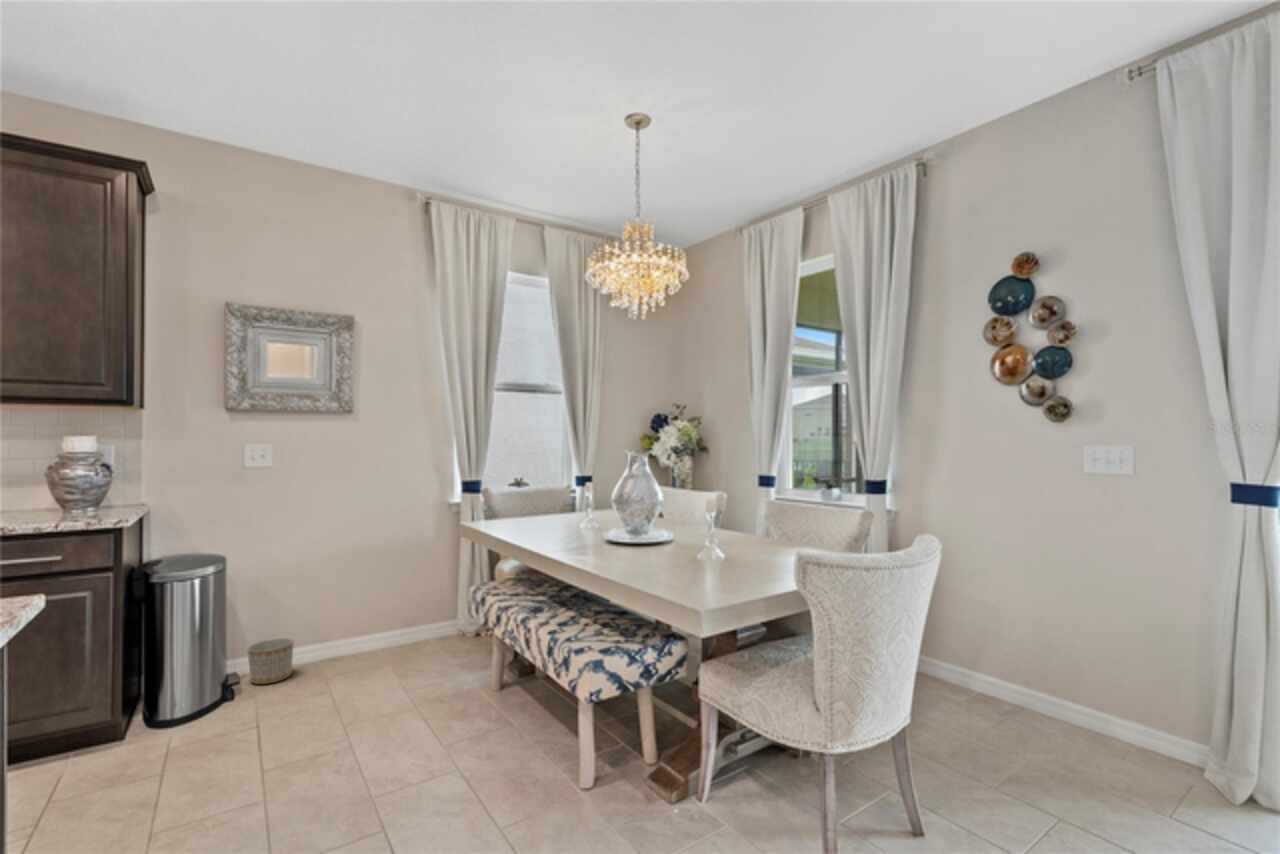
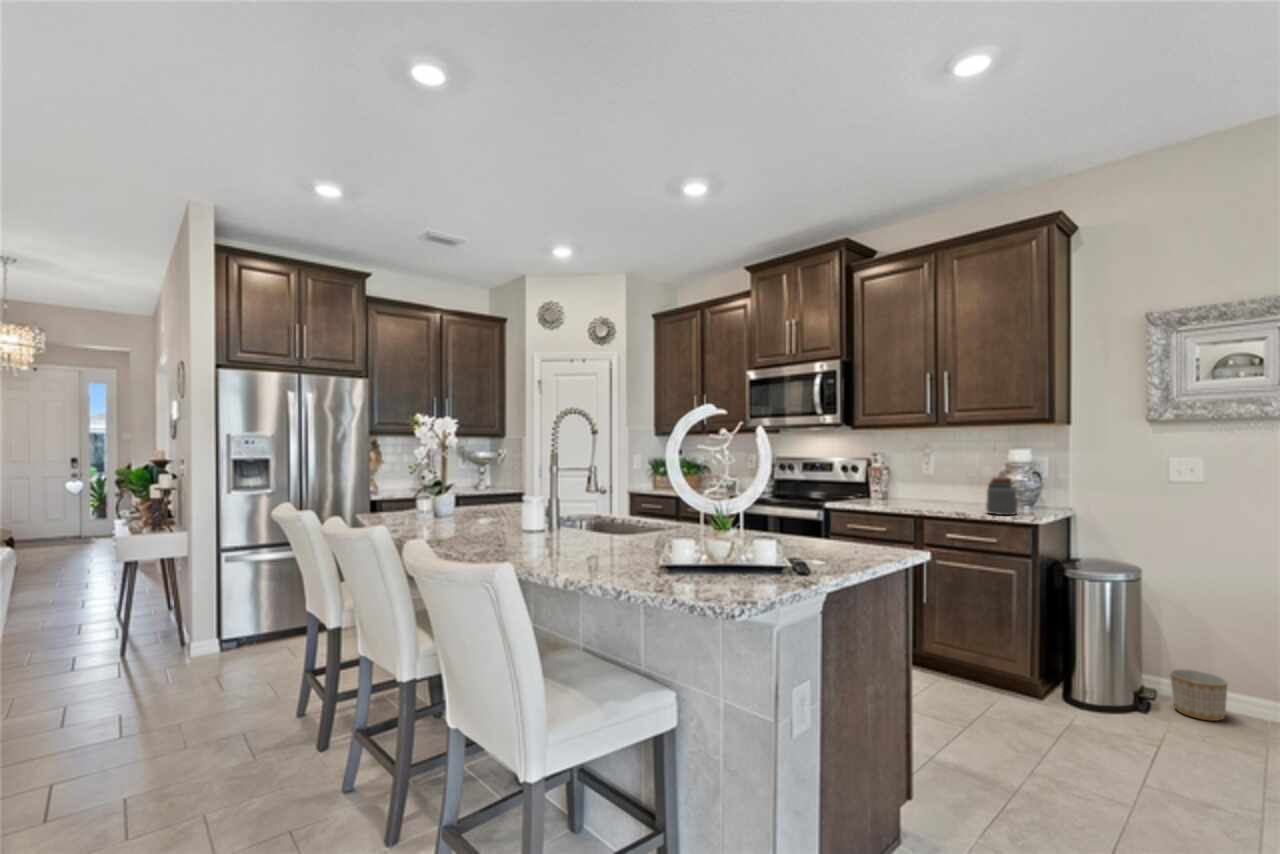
jar: none [41,474,89,523] -> present [986,477,1017,515]

